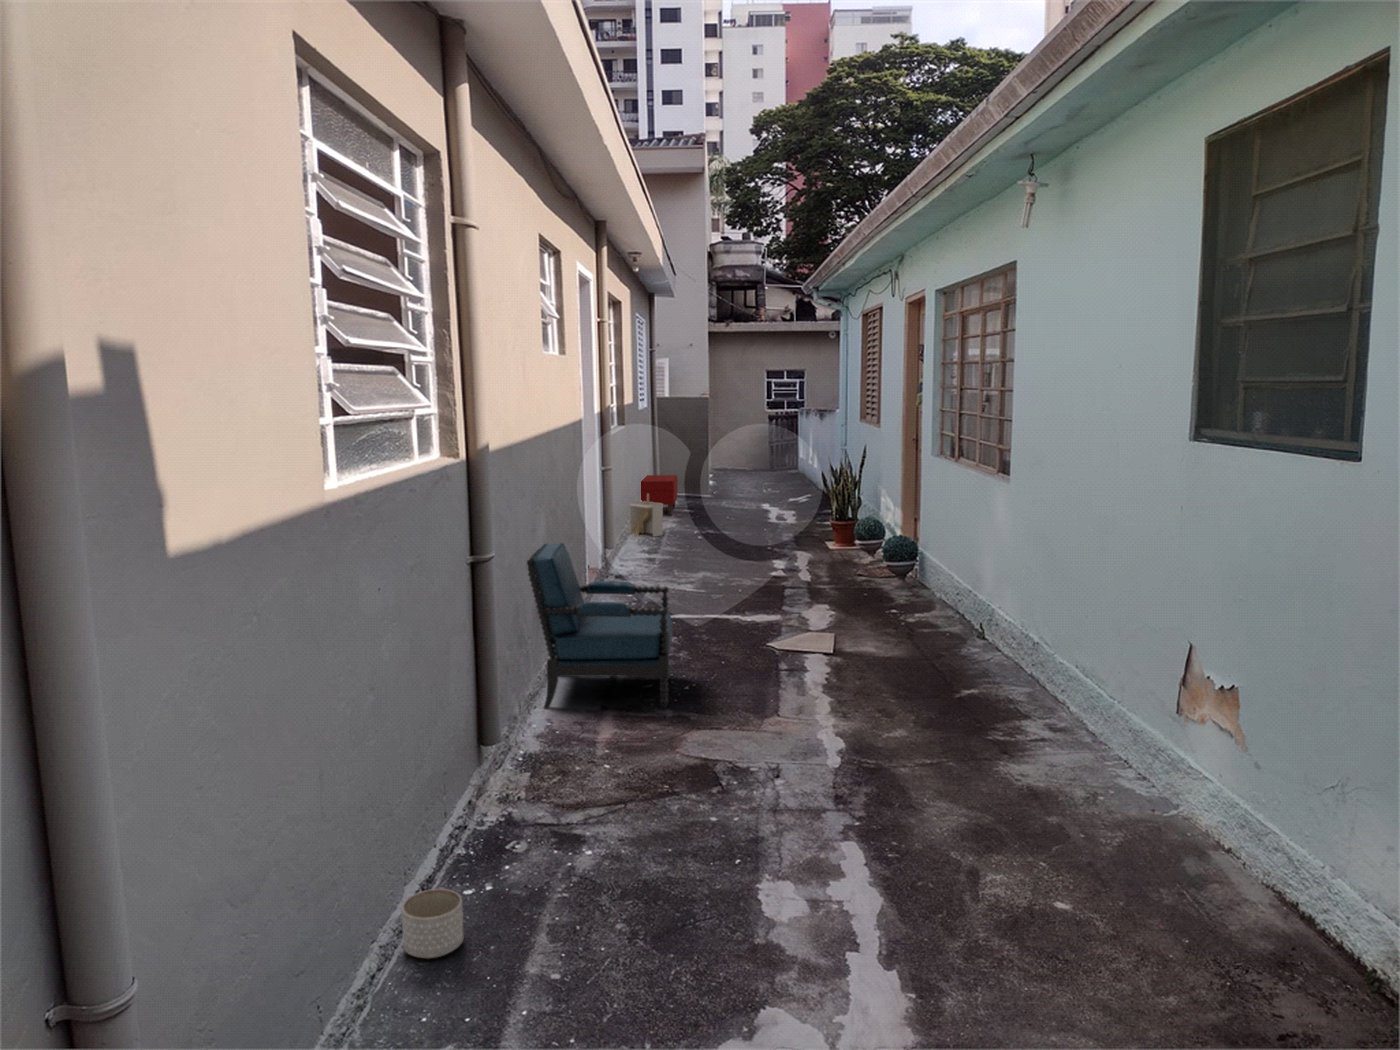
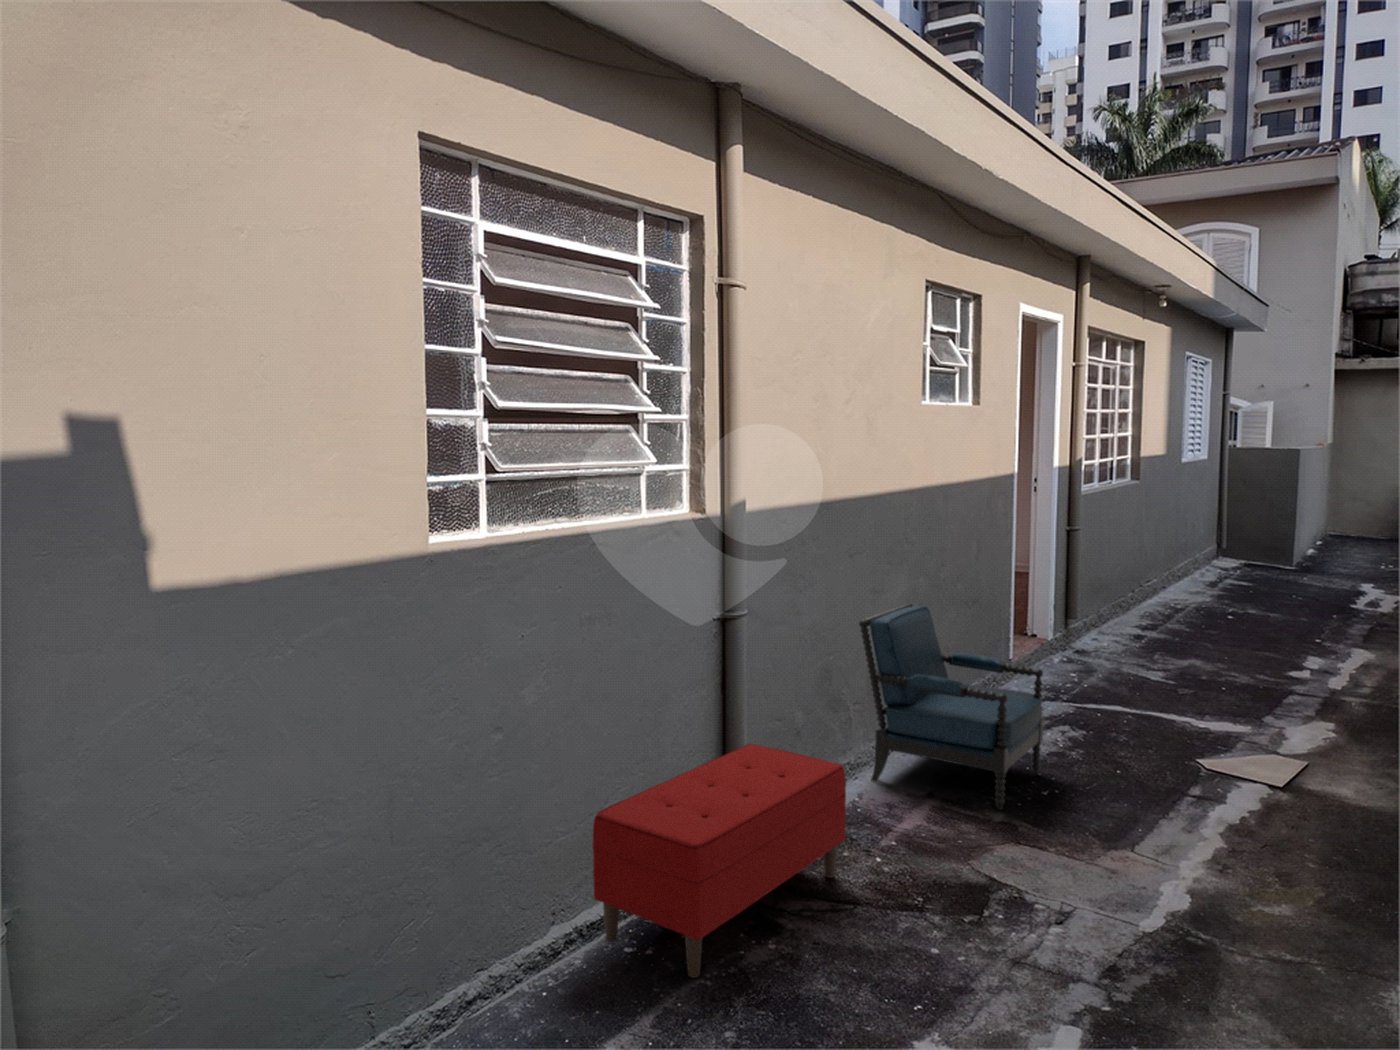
bench: present [641,475,677,515] -> present [593,744,846,978]
storage bin: present [629,495,663,536] -> none [1151,558,1194,608]
planter: present [402,889,463,958] -> none [520,933,578,1002]

